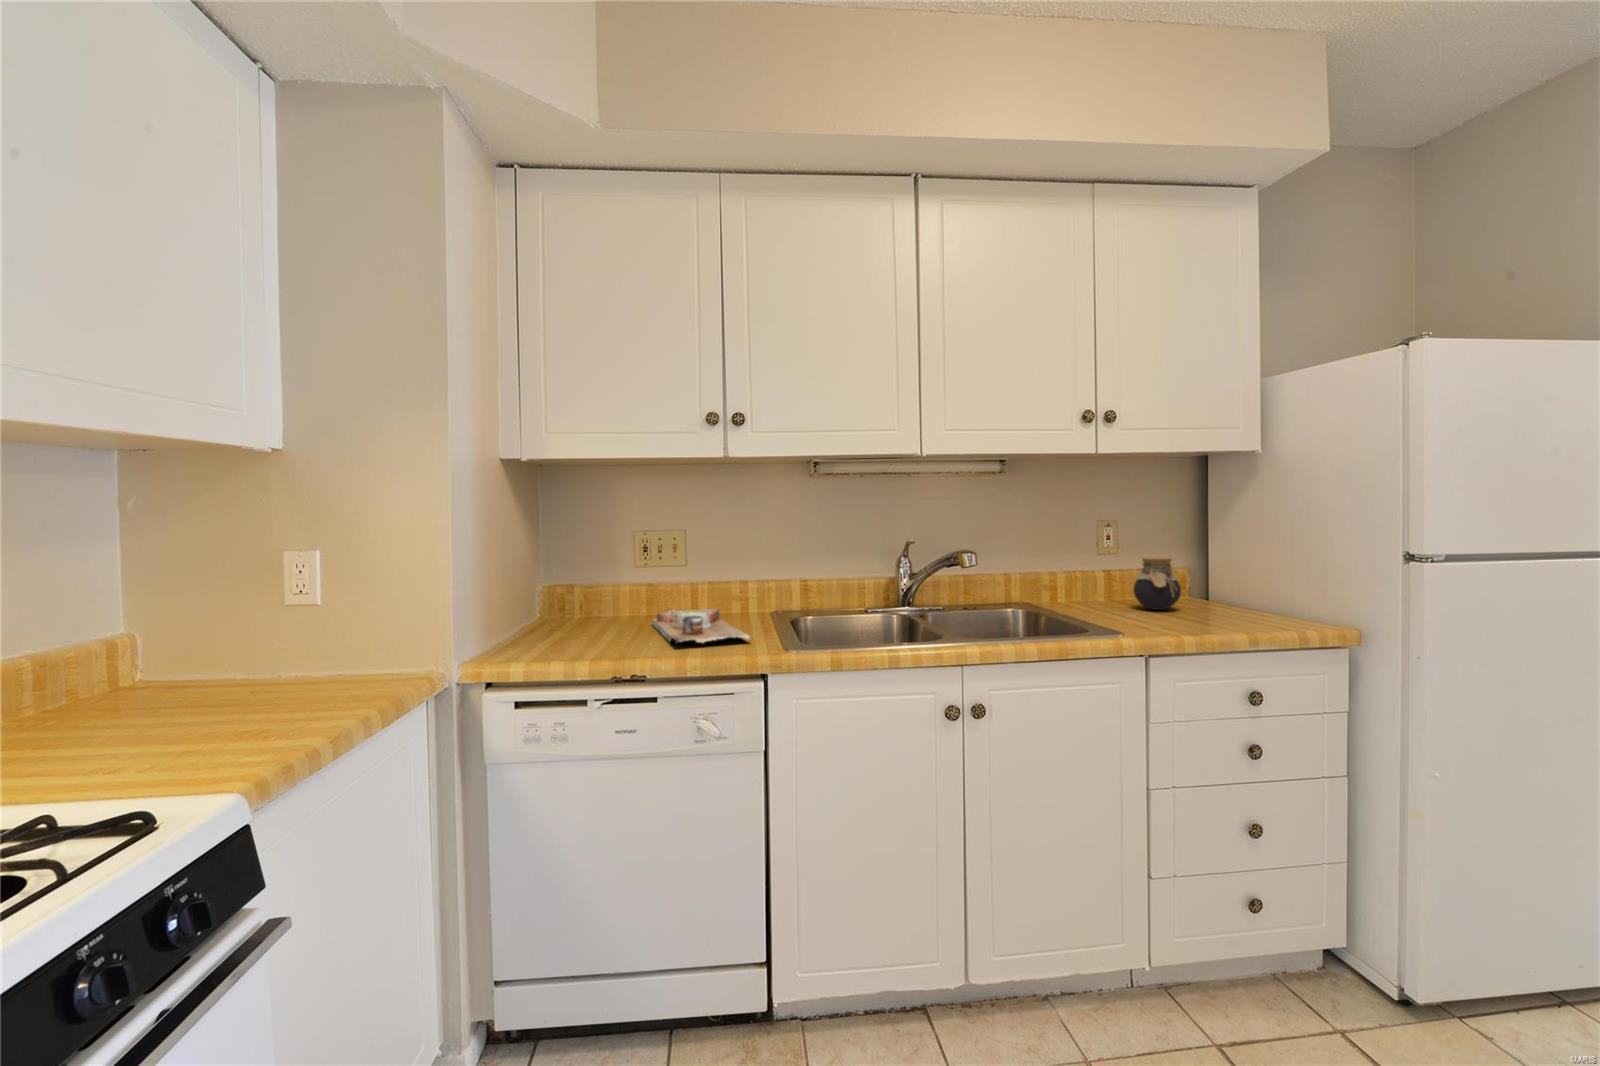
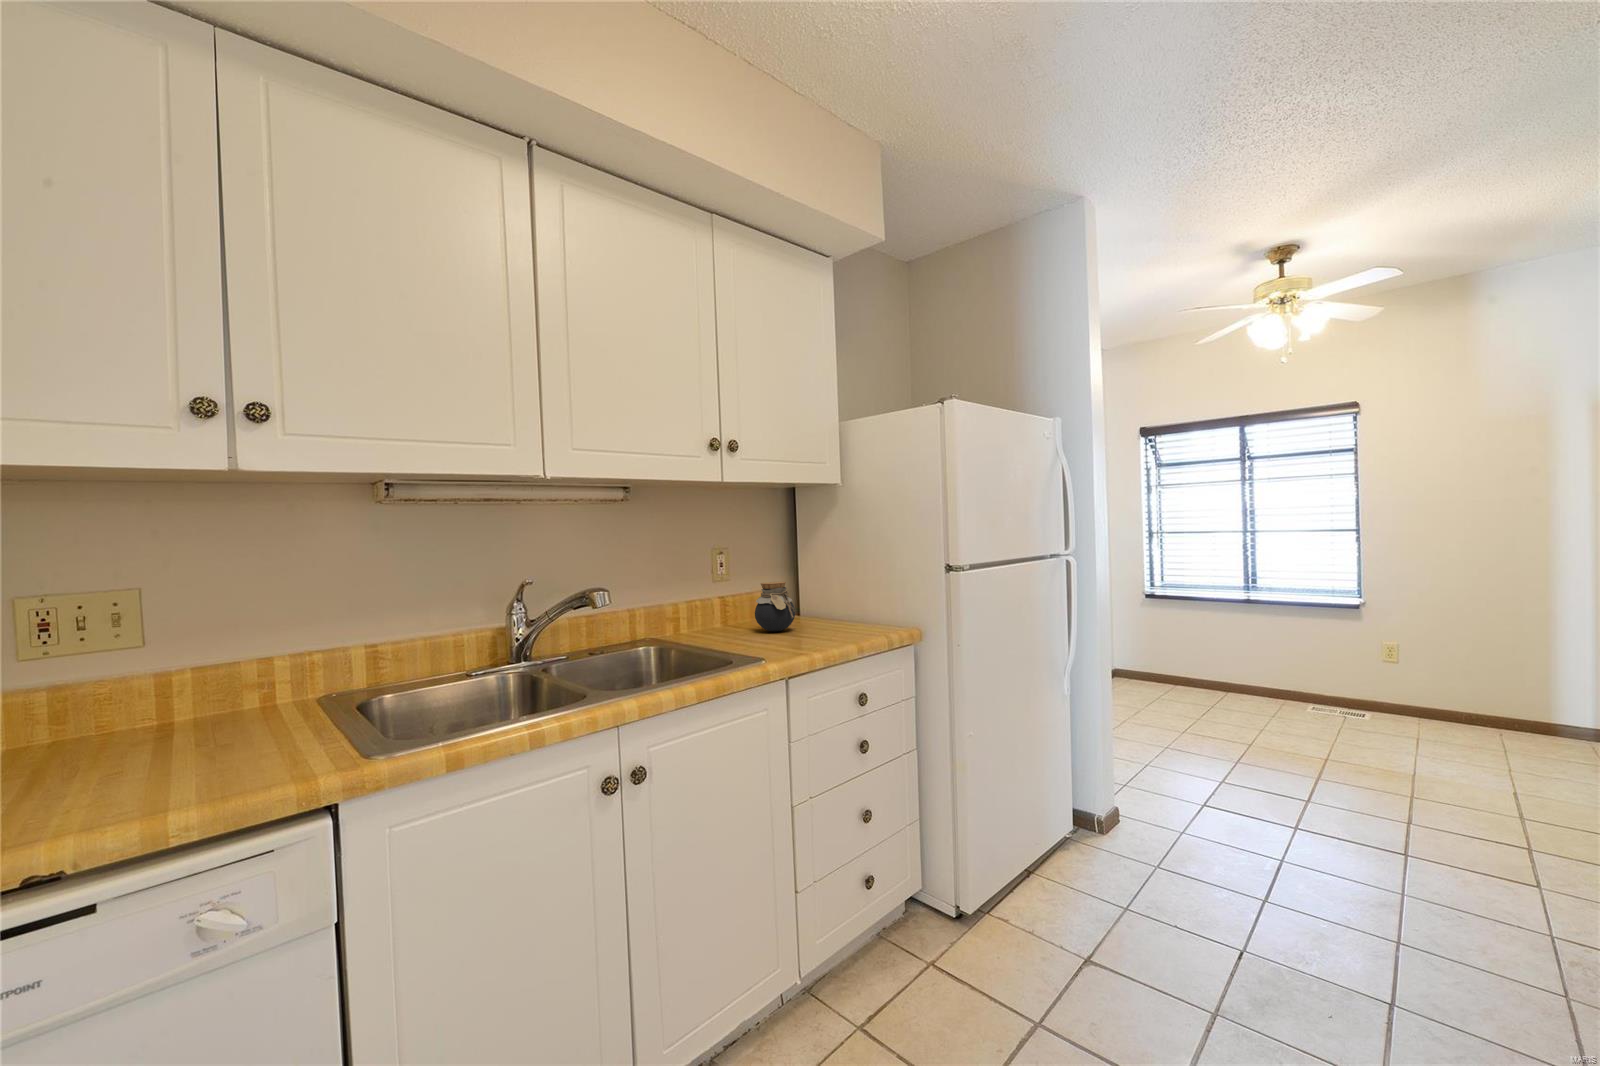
cutting board: present [653,609,751,643] -> none [64,707,297,793]

